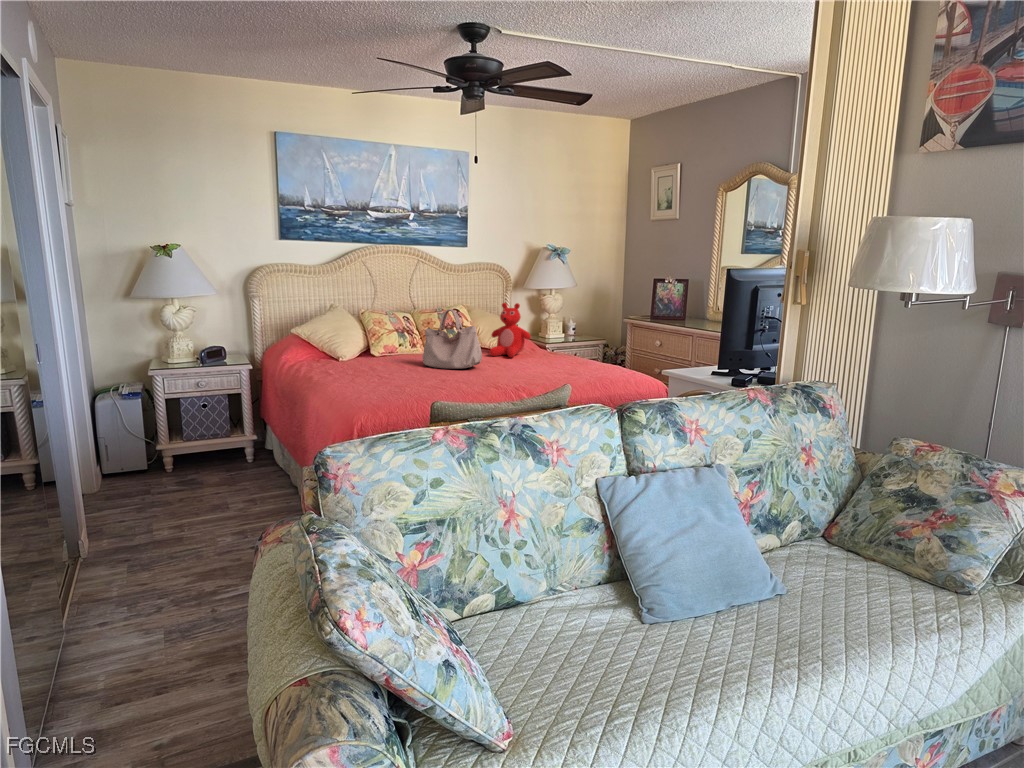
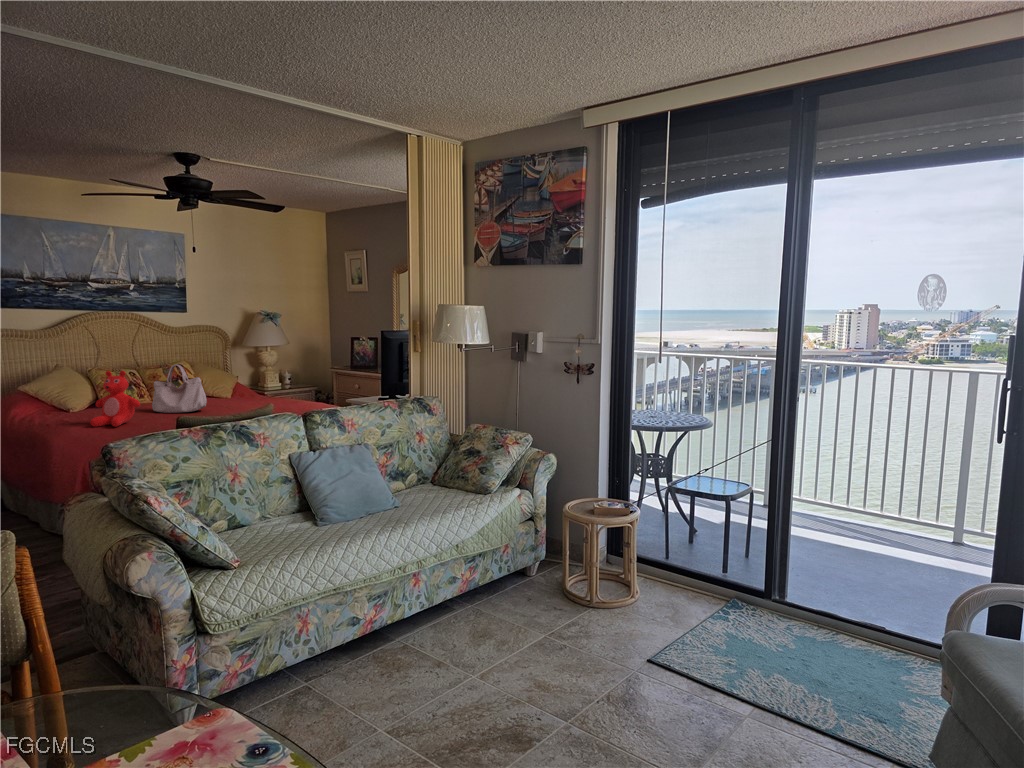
teddy bear: present [489,303,531,357] -> present [90,371,140,427]

